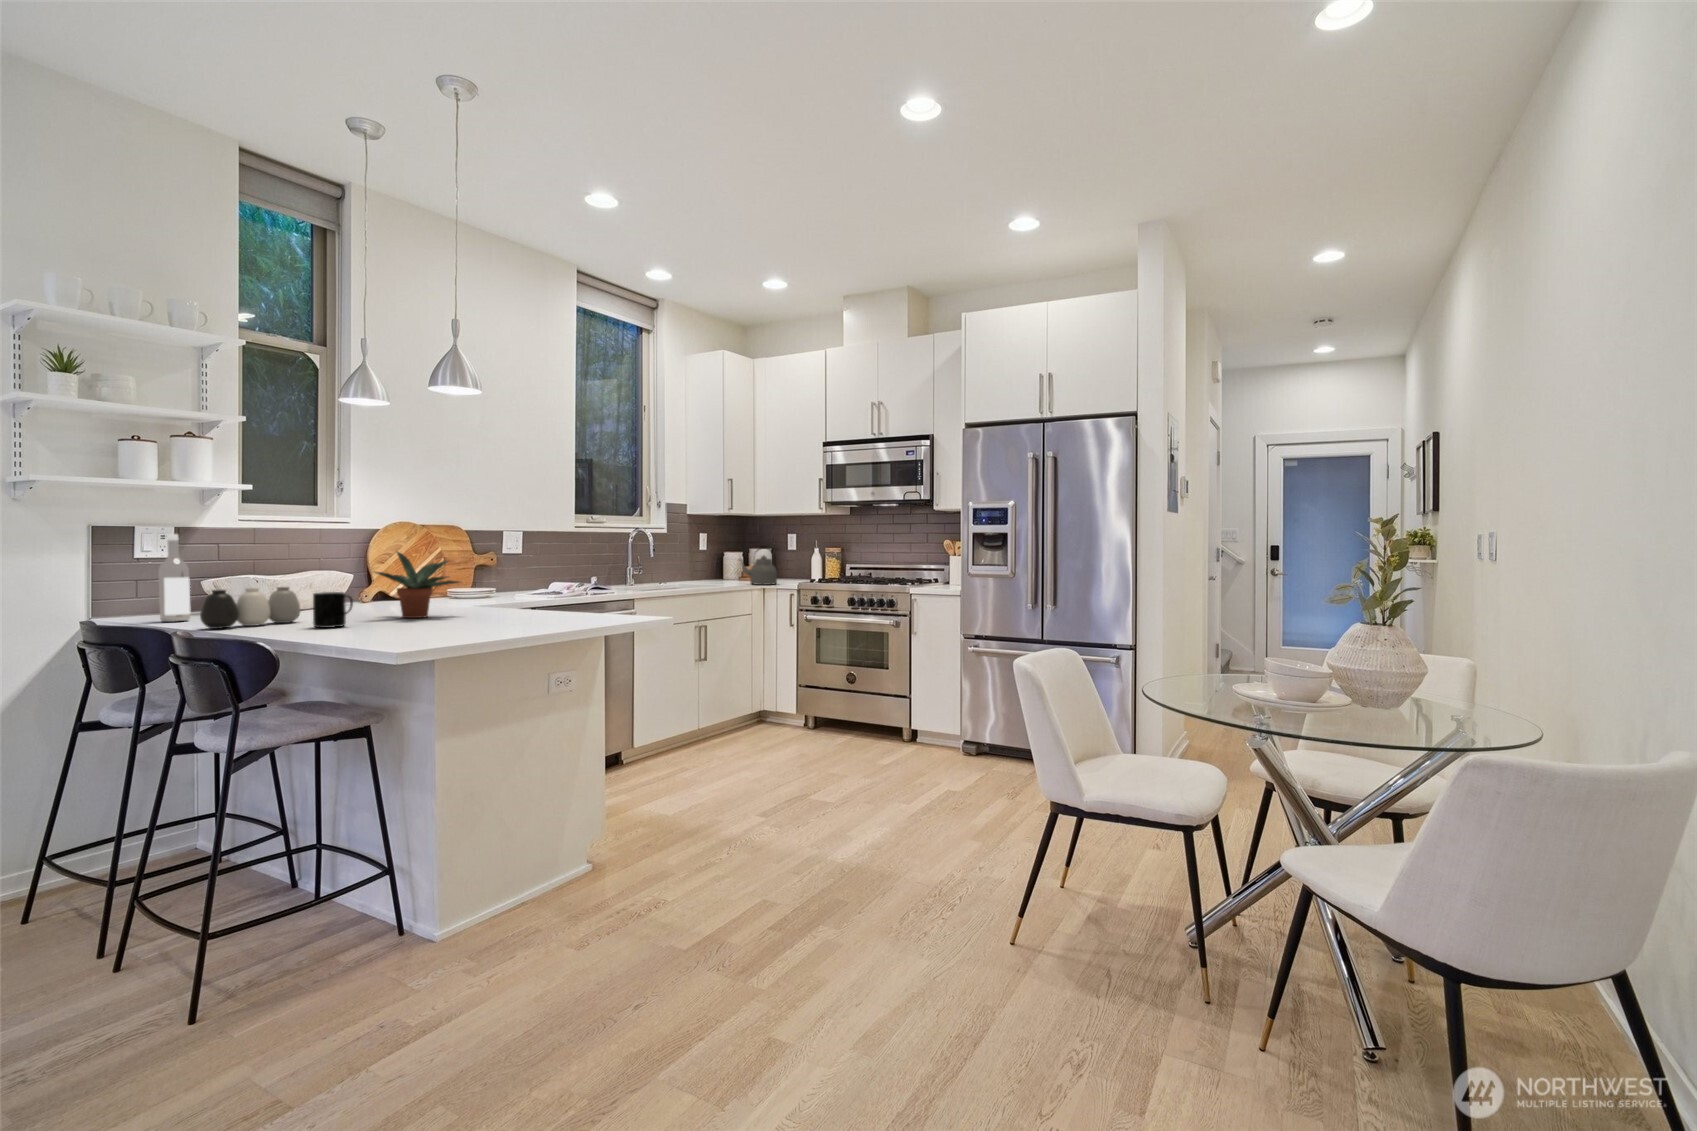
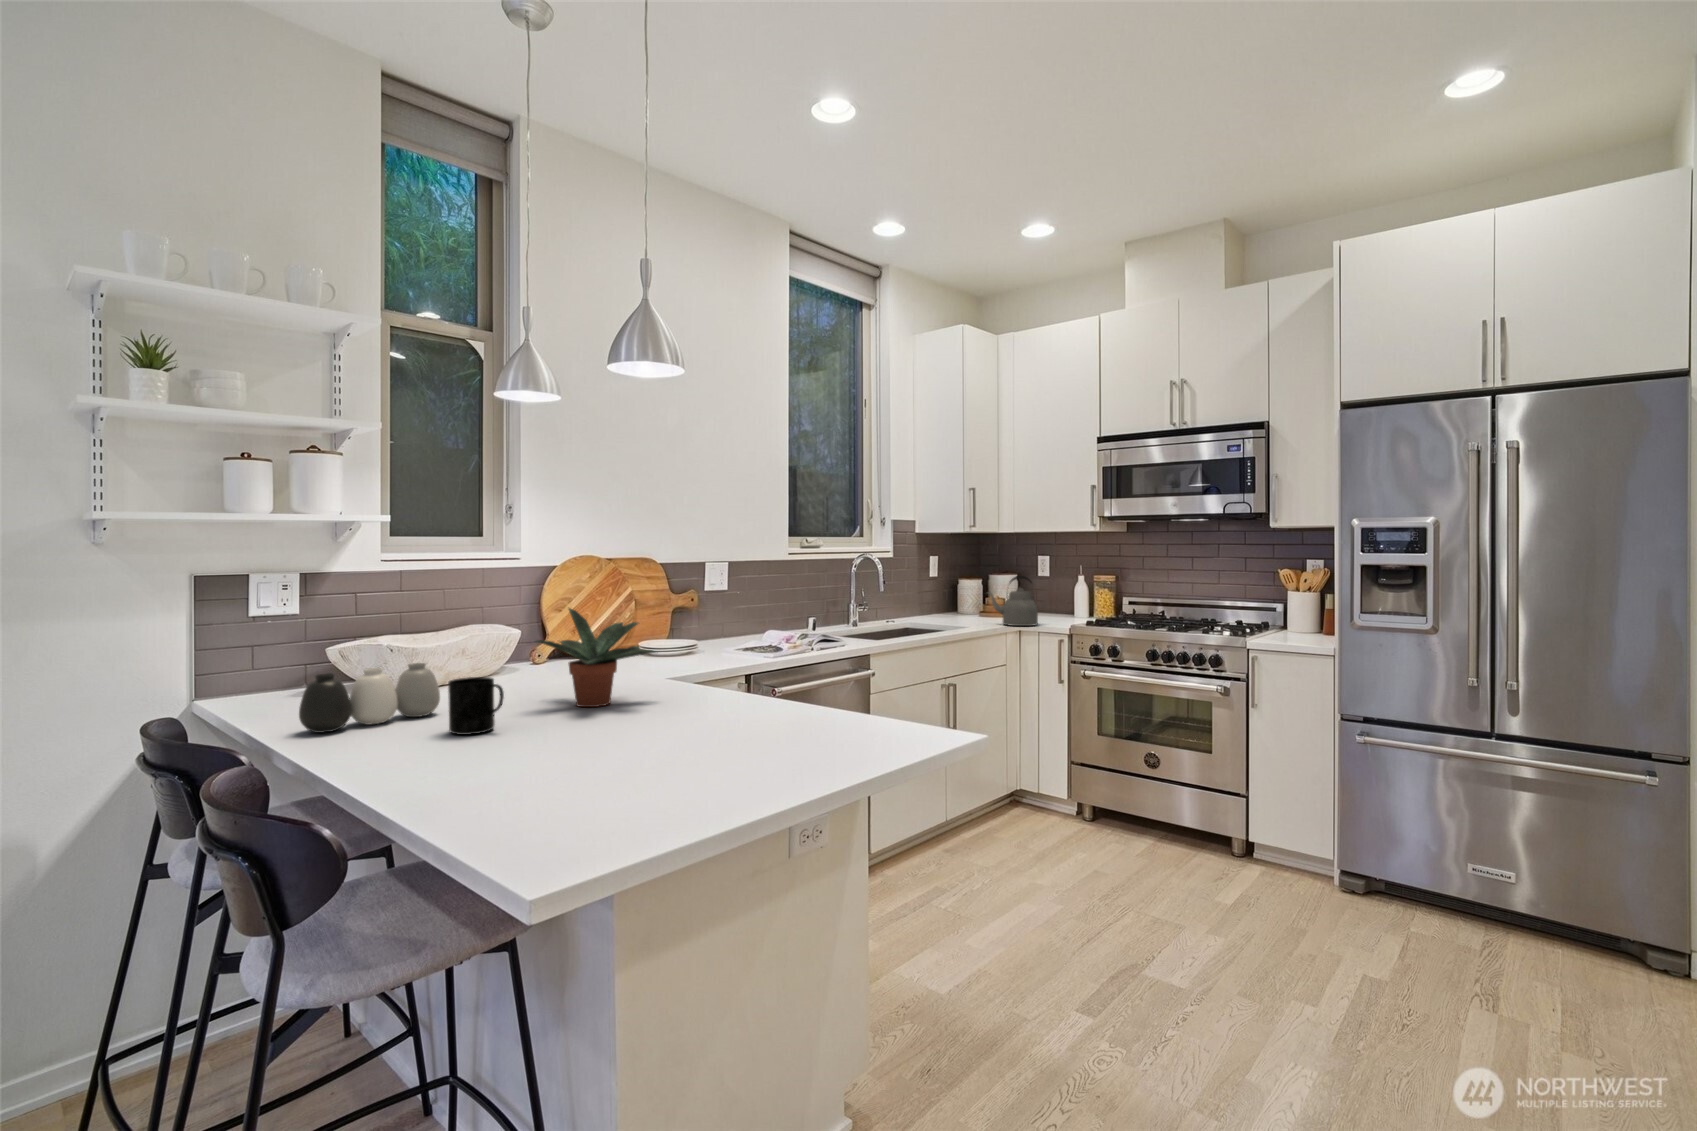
wine bottle: present [159,534,190,622] -> none [266,587,307,709]

